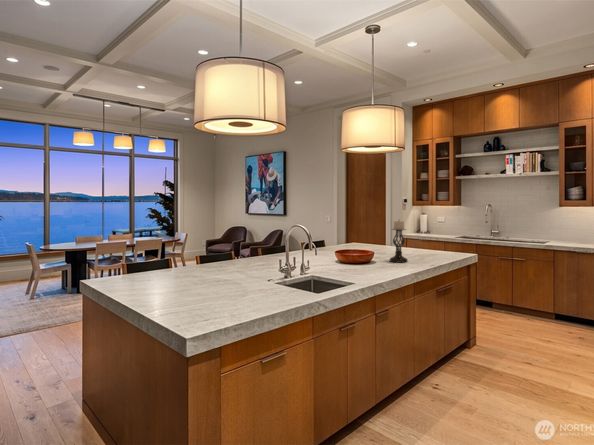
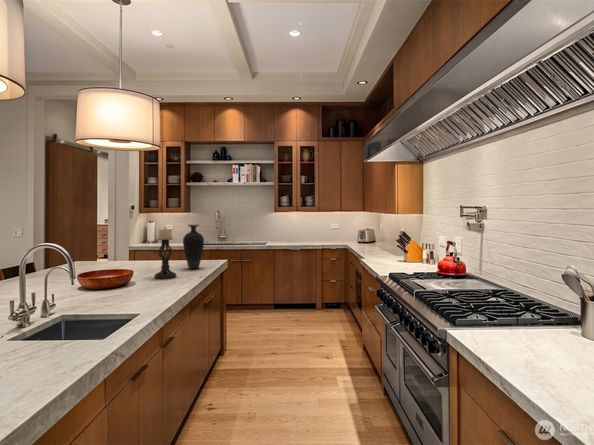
vase: none [420,218,440,258] -> present [183,225,204,269]

